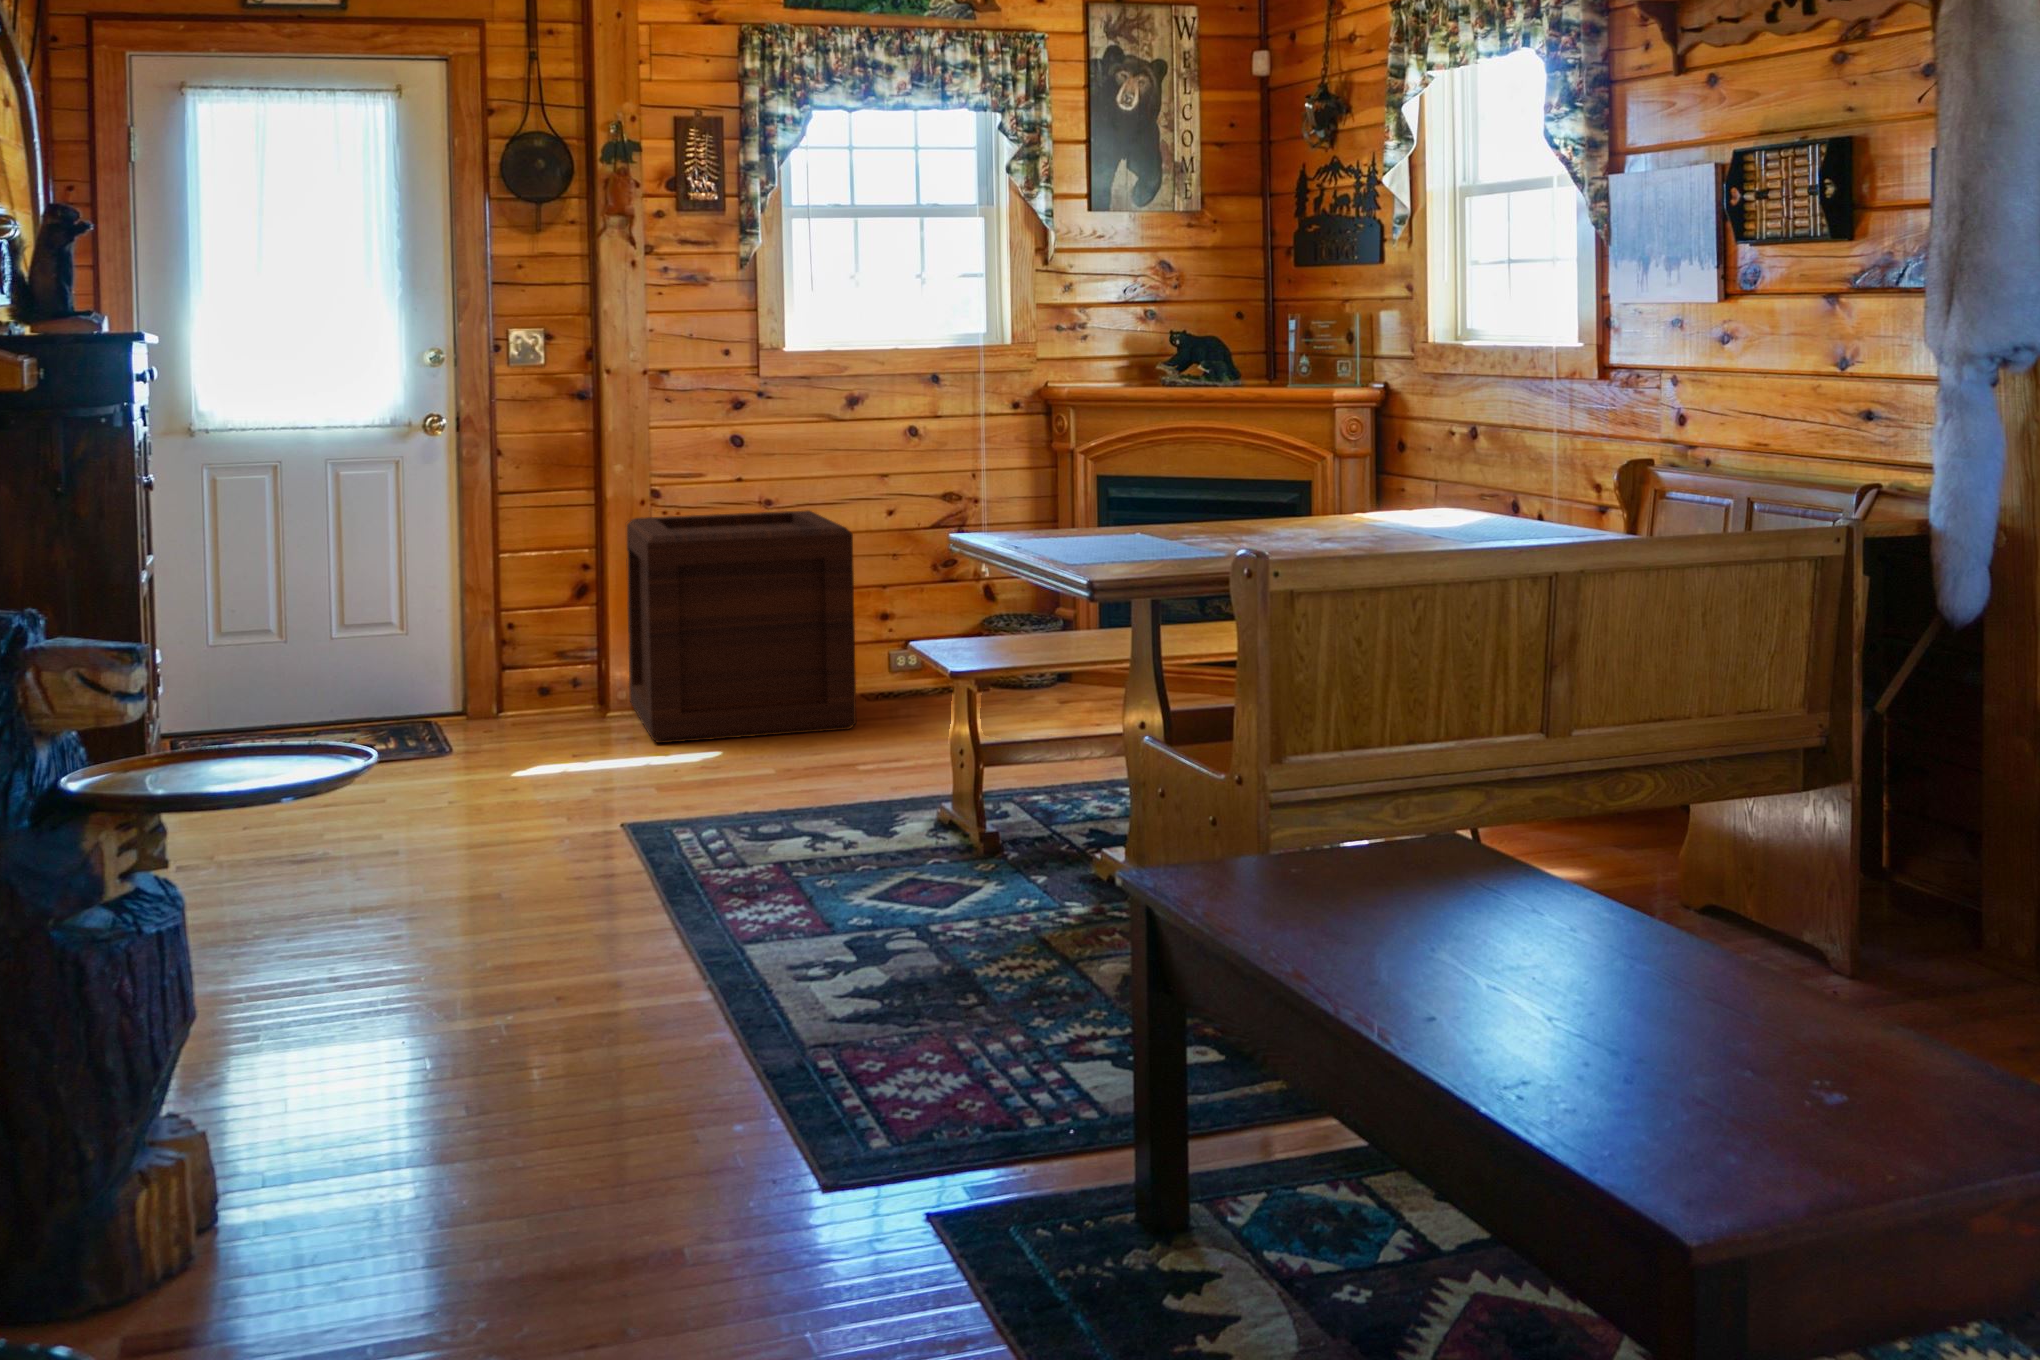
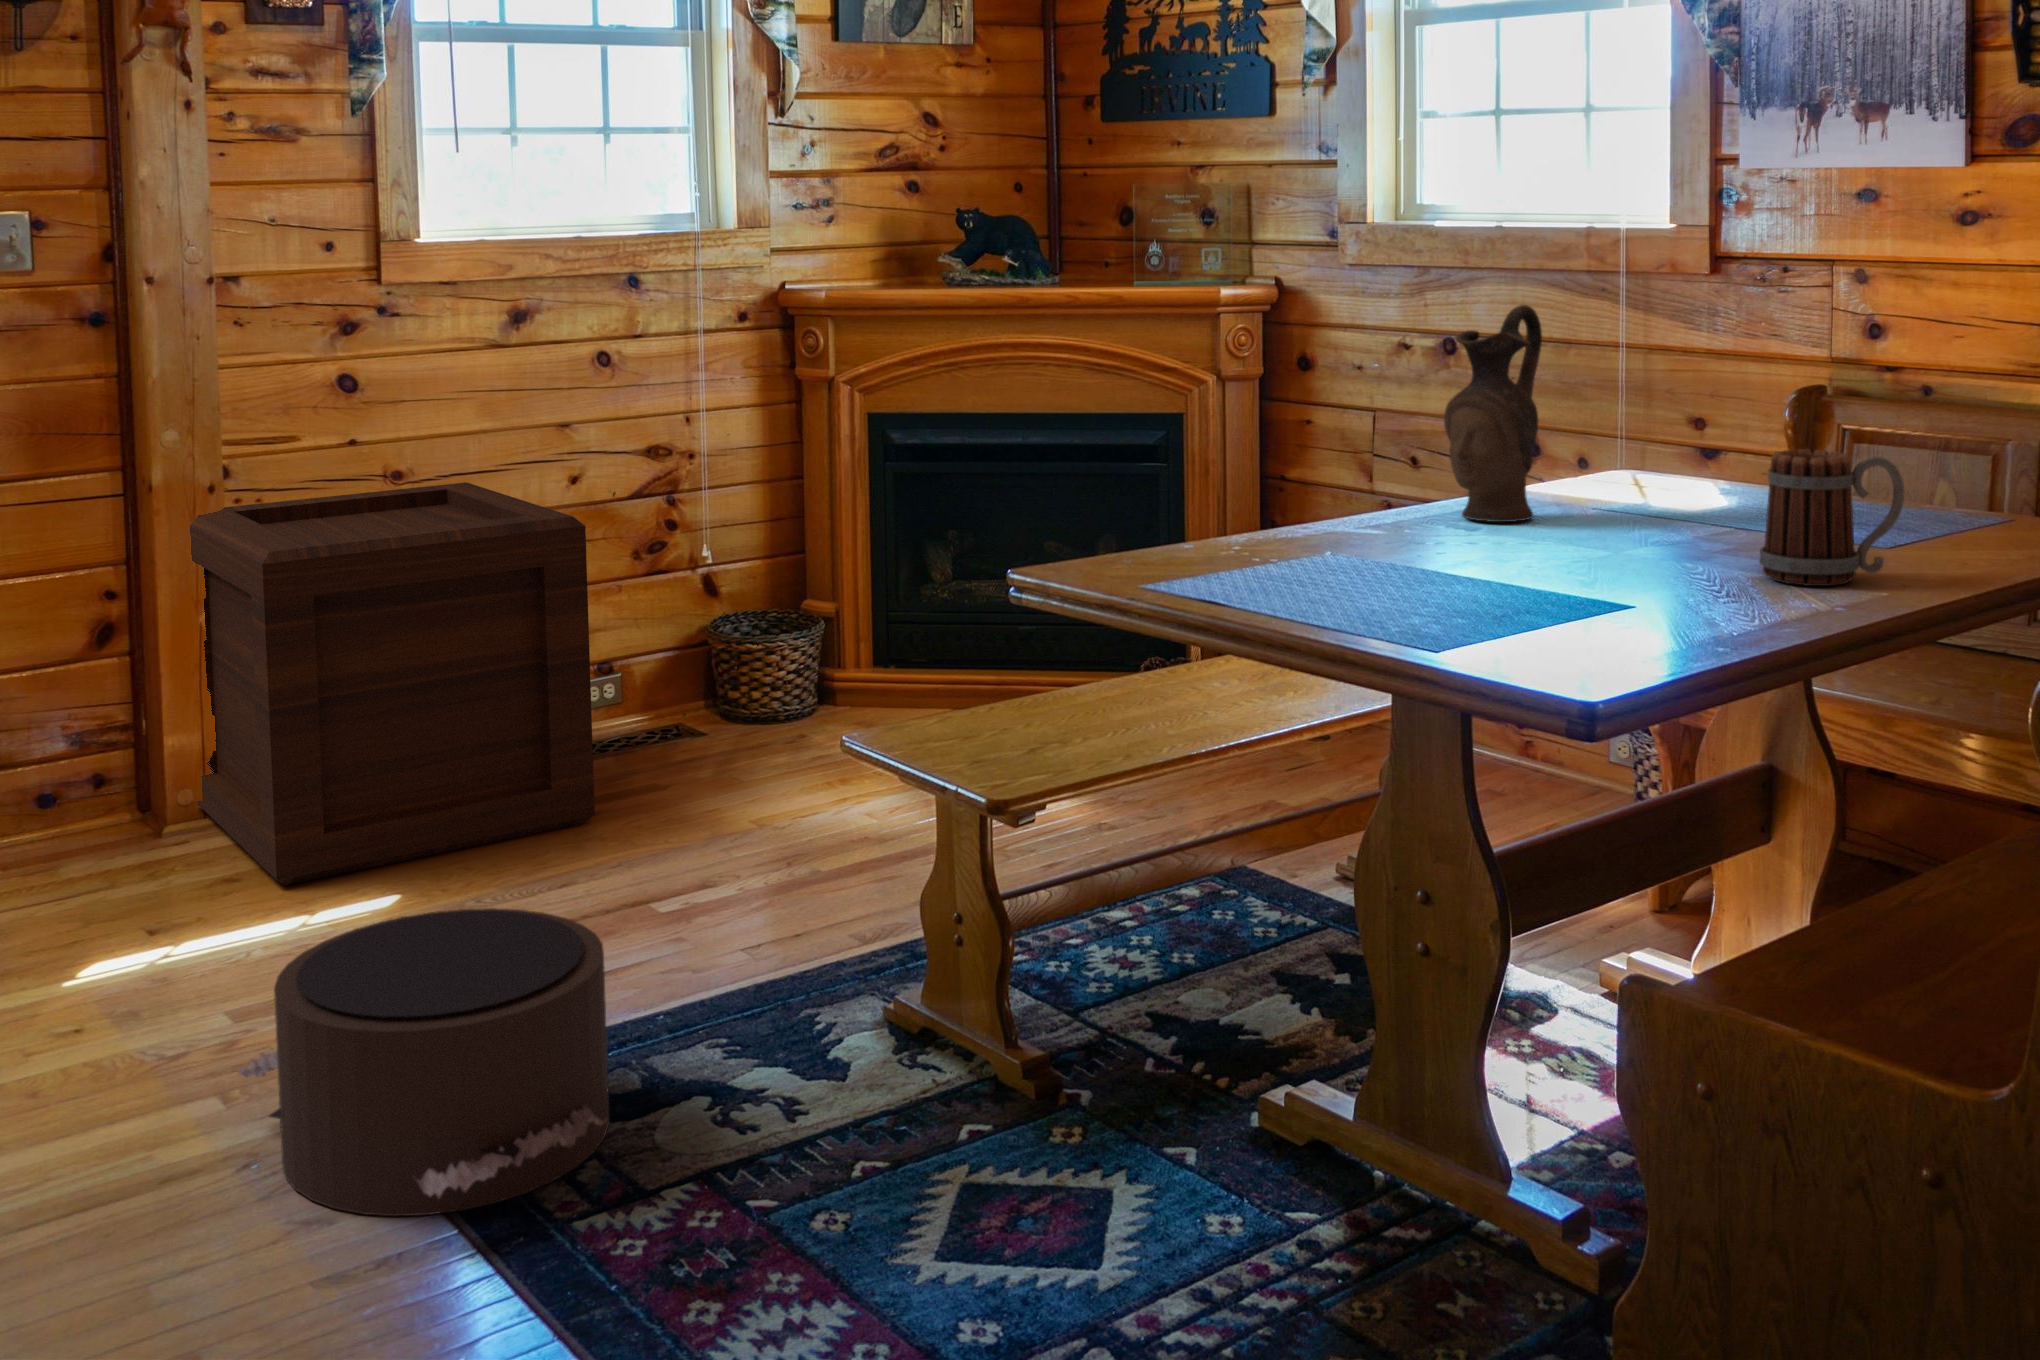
ceramic pitcher: none [1256,389,1328,524] -> present [1444,305,1542,522]
mug: none [1351,472,1430,551] -> present [1760,449,1904,586]
pouf: none [570,724,757,862] -> present [238,908,609,1216]

